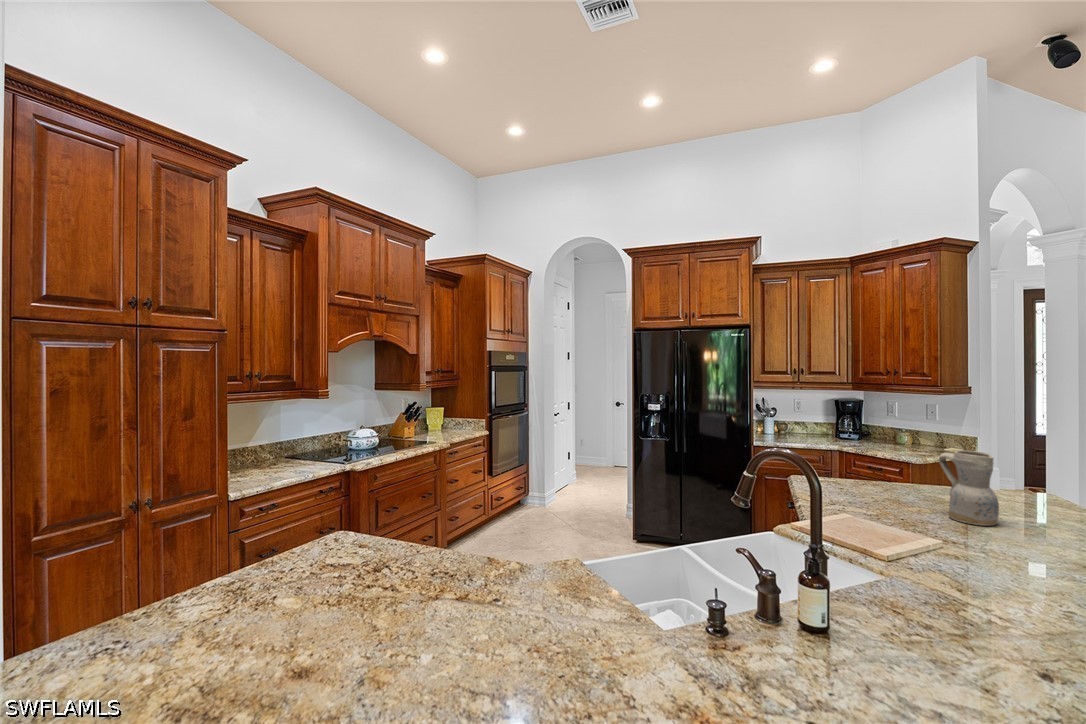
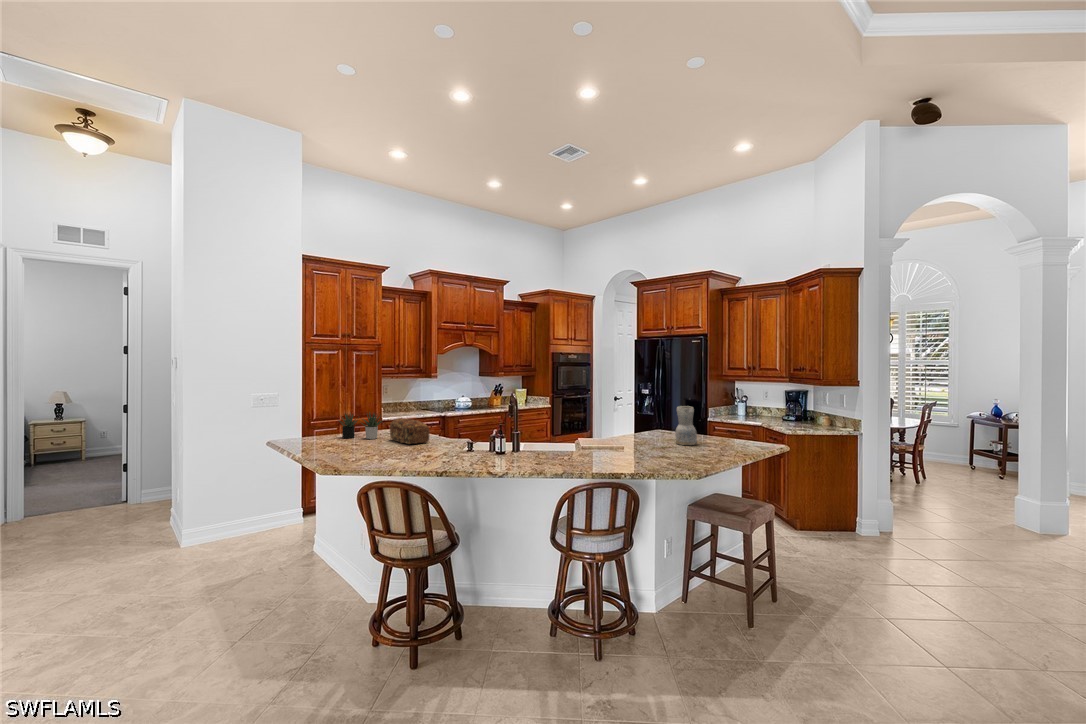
succulent plant: none [191,530,370,640] -> present [338,413,382,439]
bread loaf: none [399,544,541,643] -> present [390,418,430,444]

